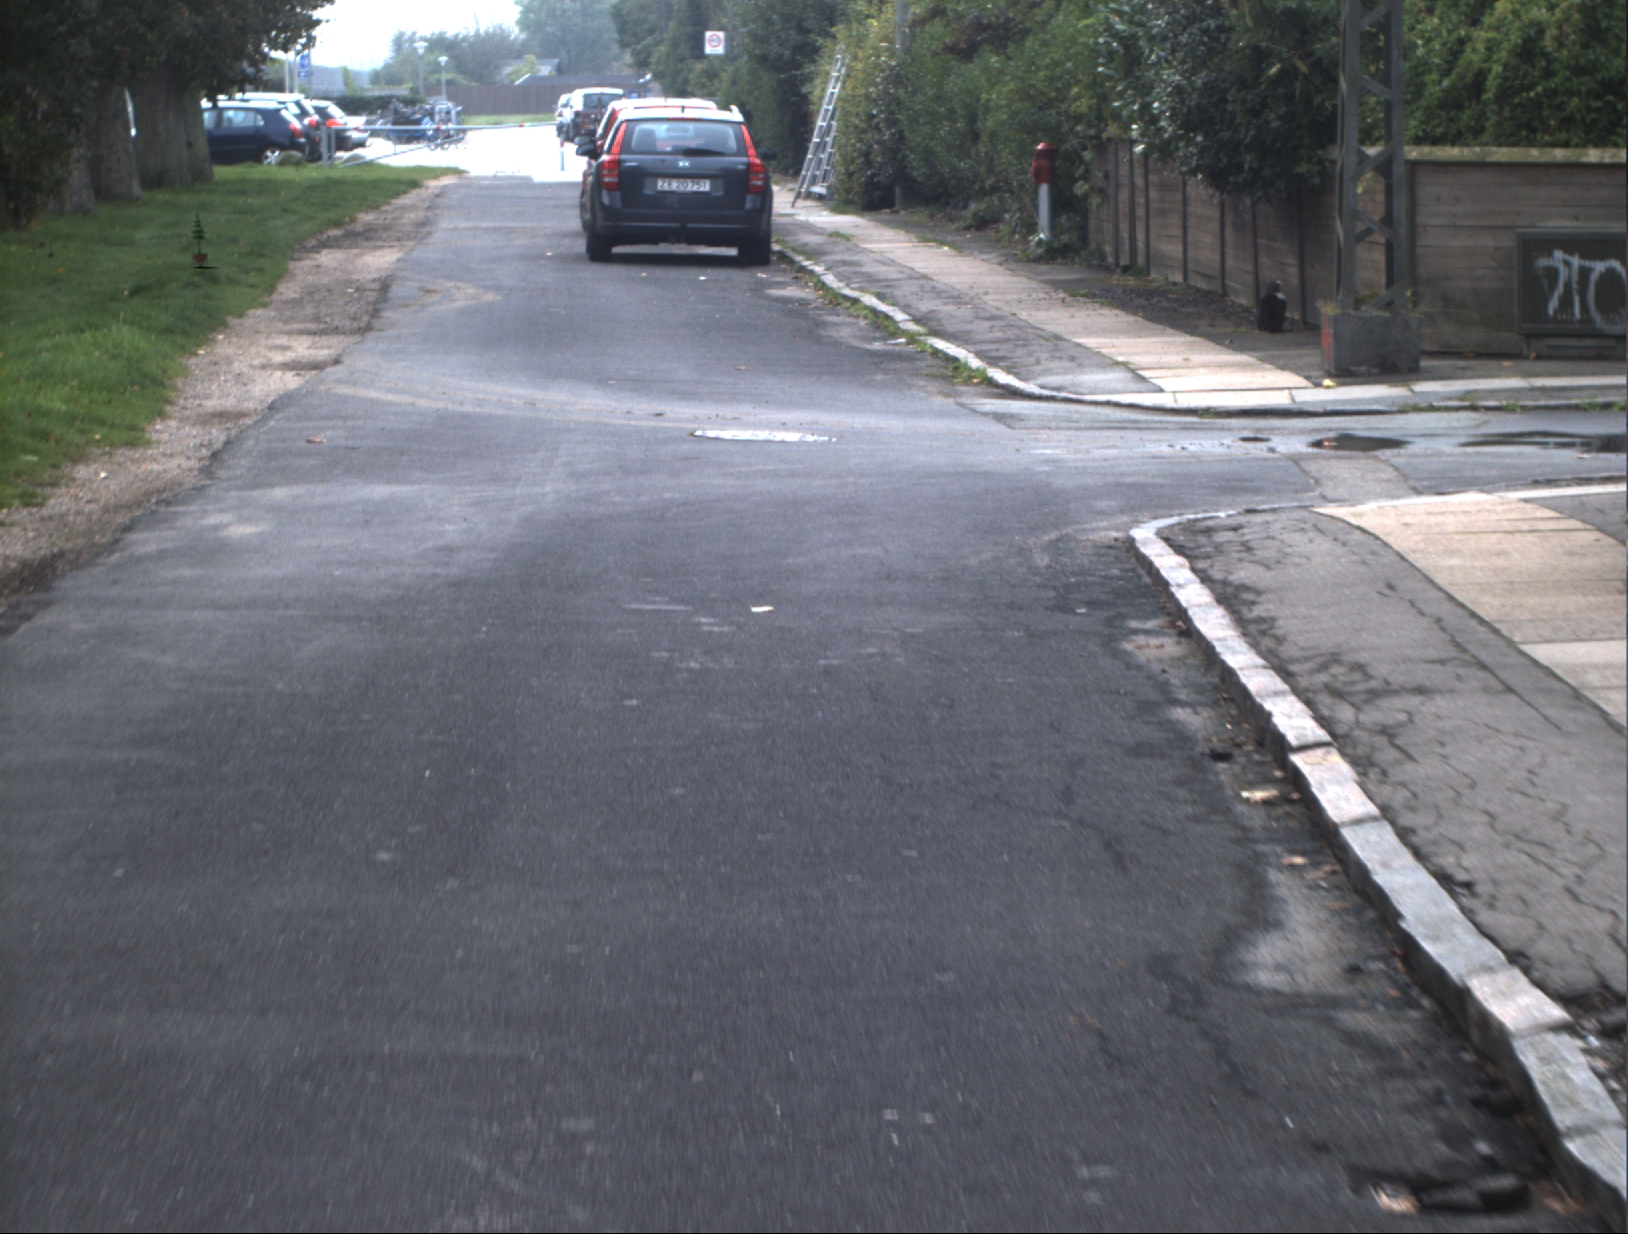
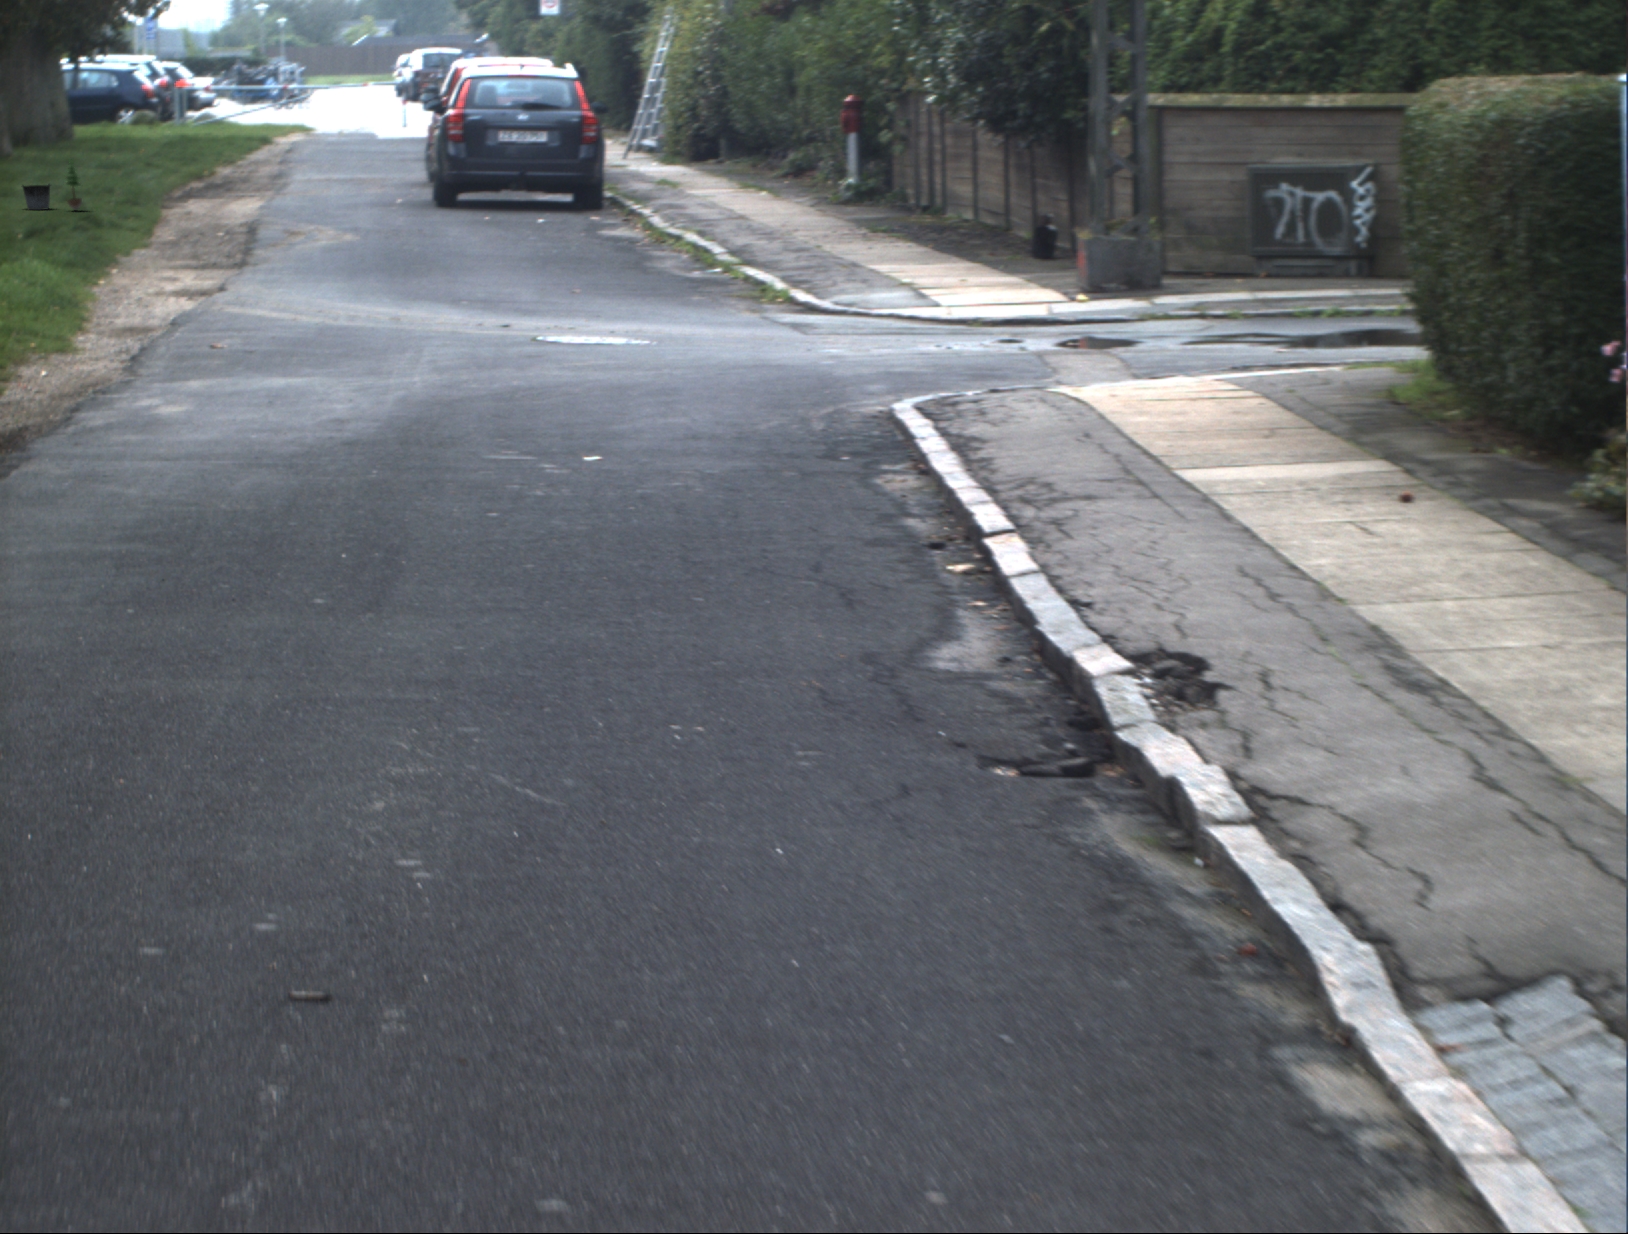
bucket: none [144,237,177,266] -> present [22,184,51,210]

